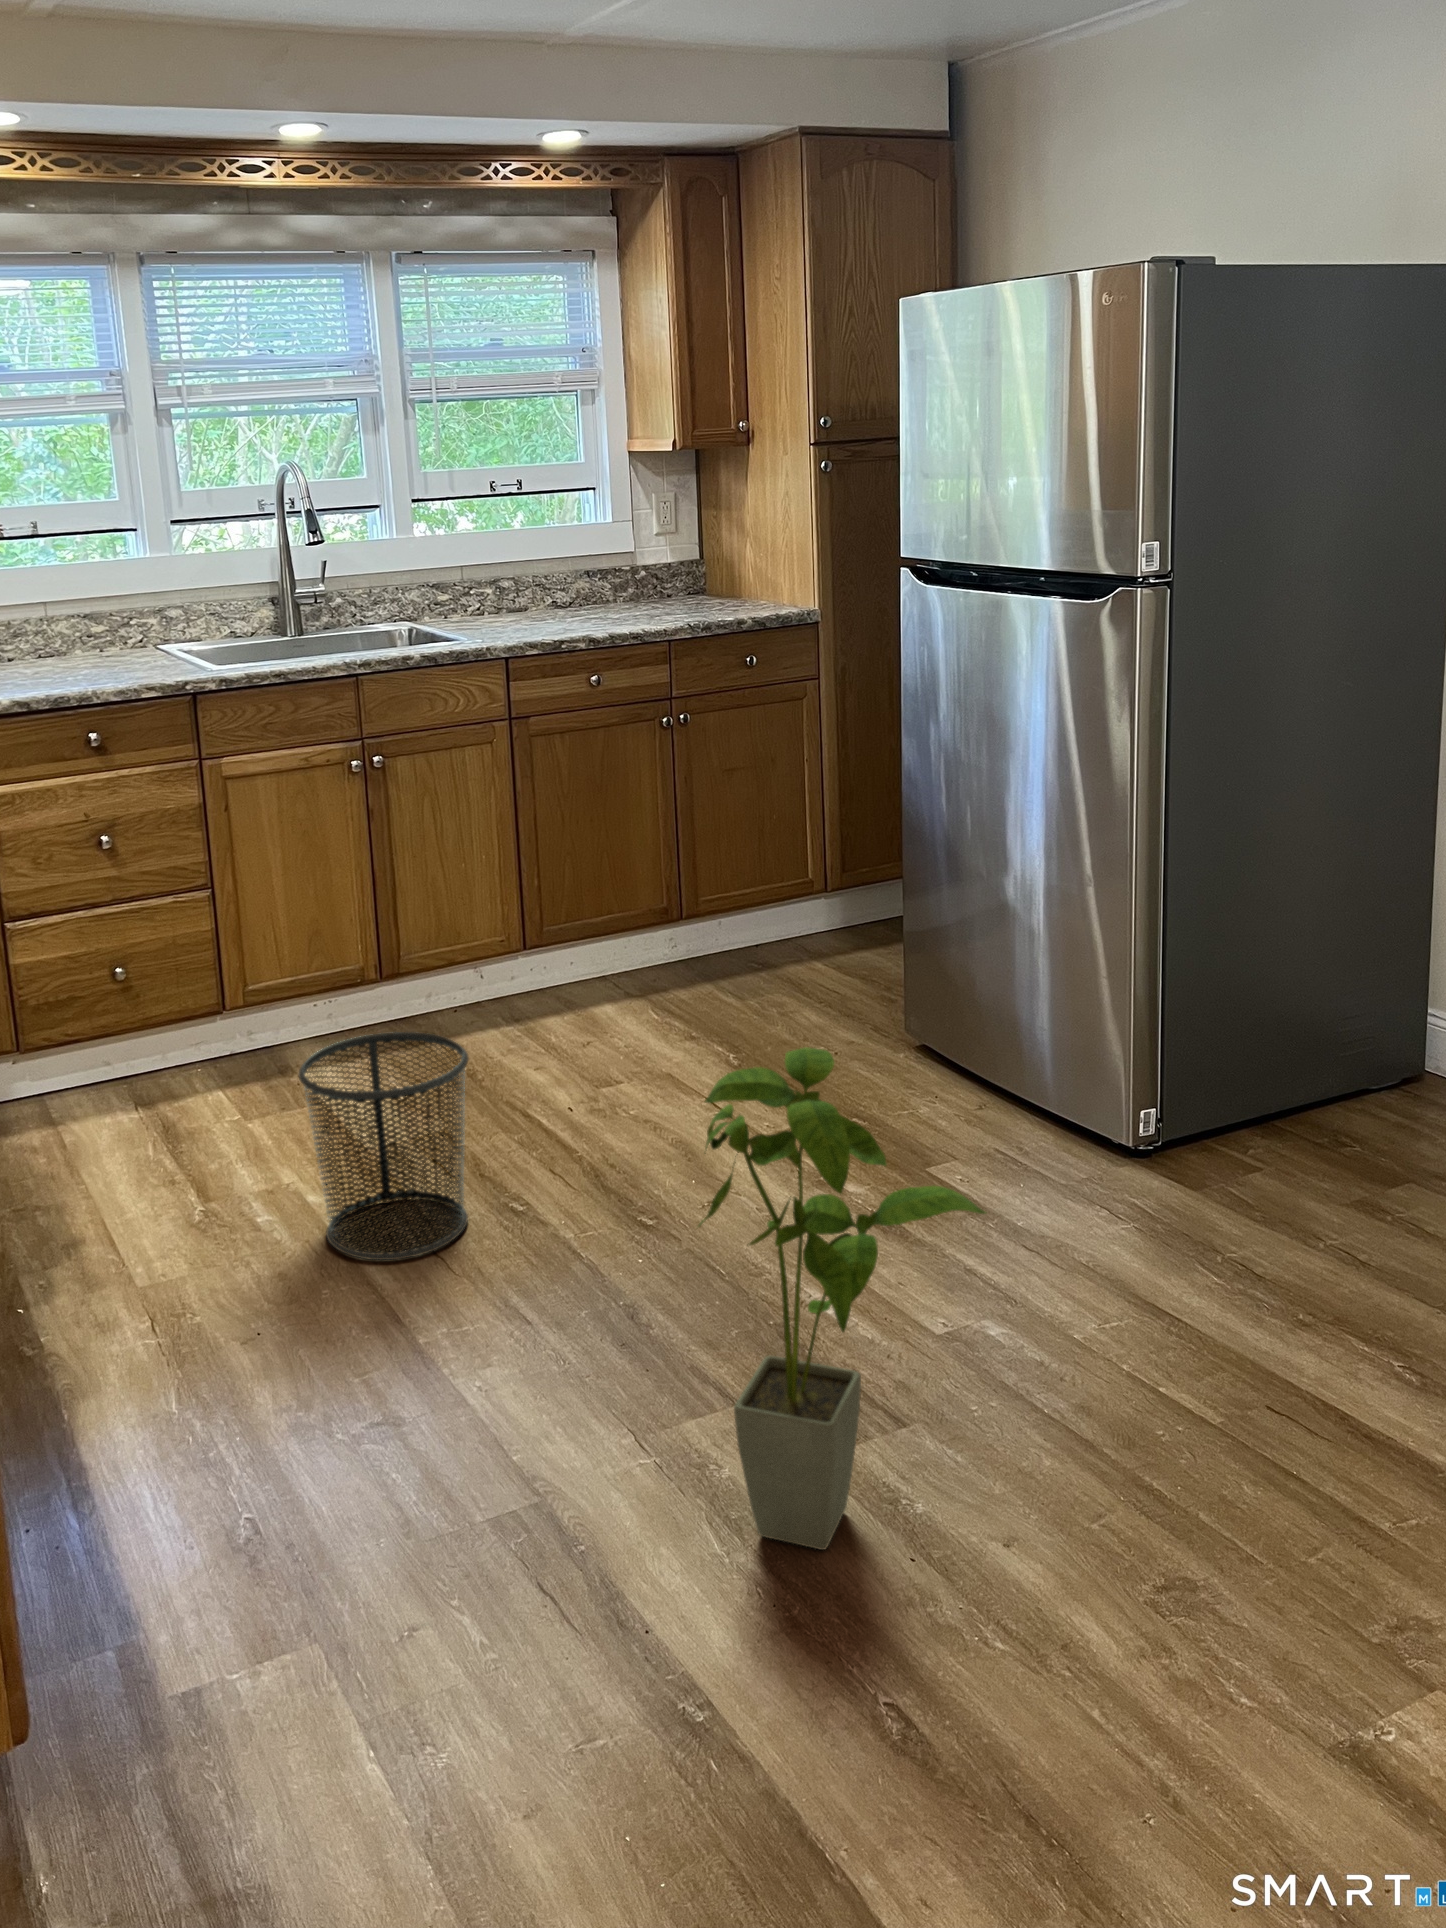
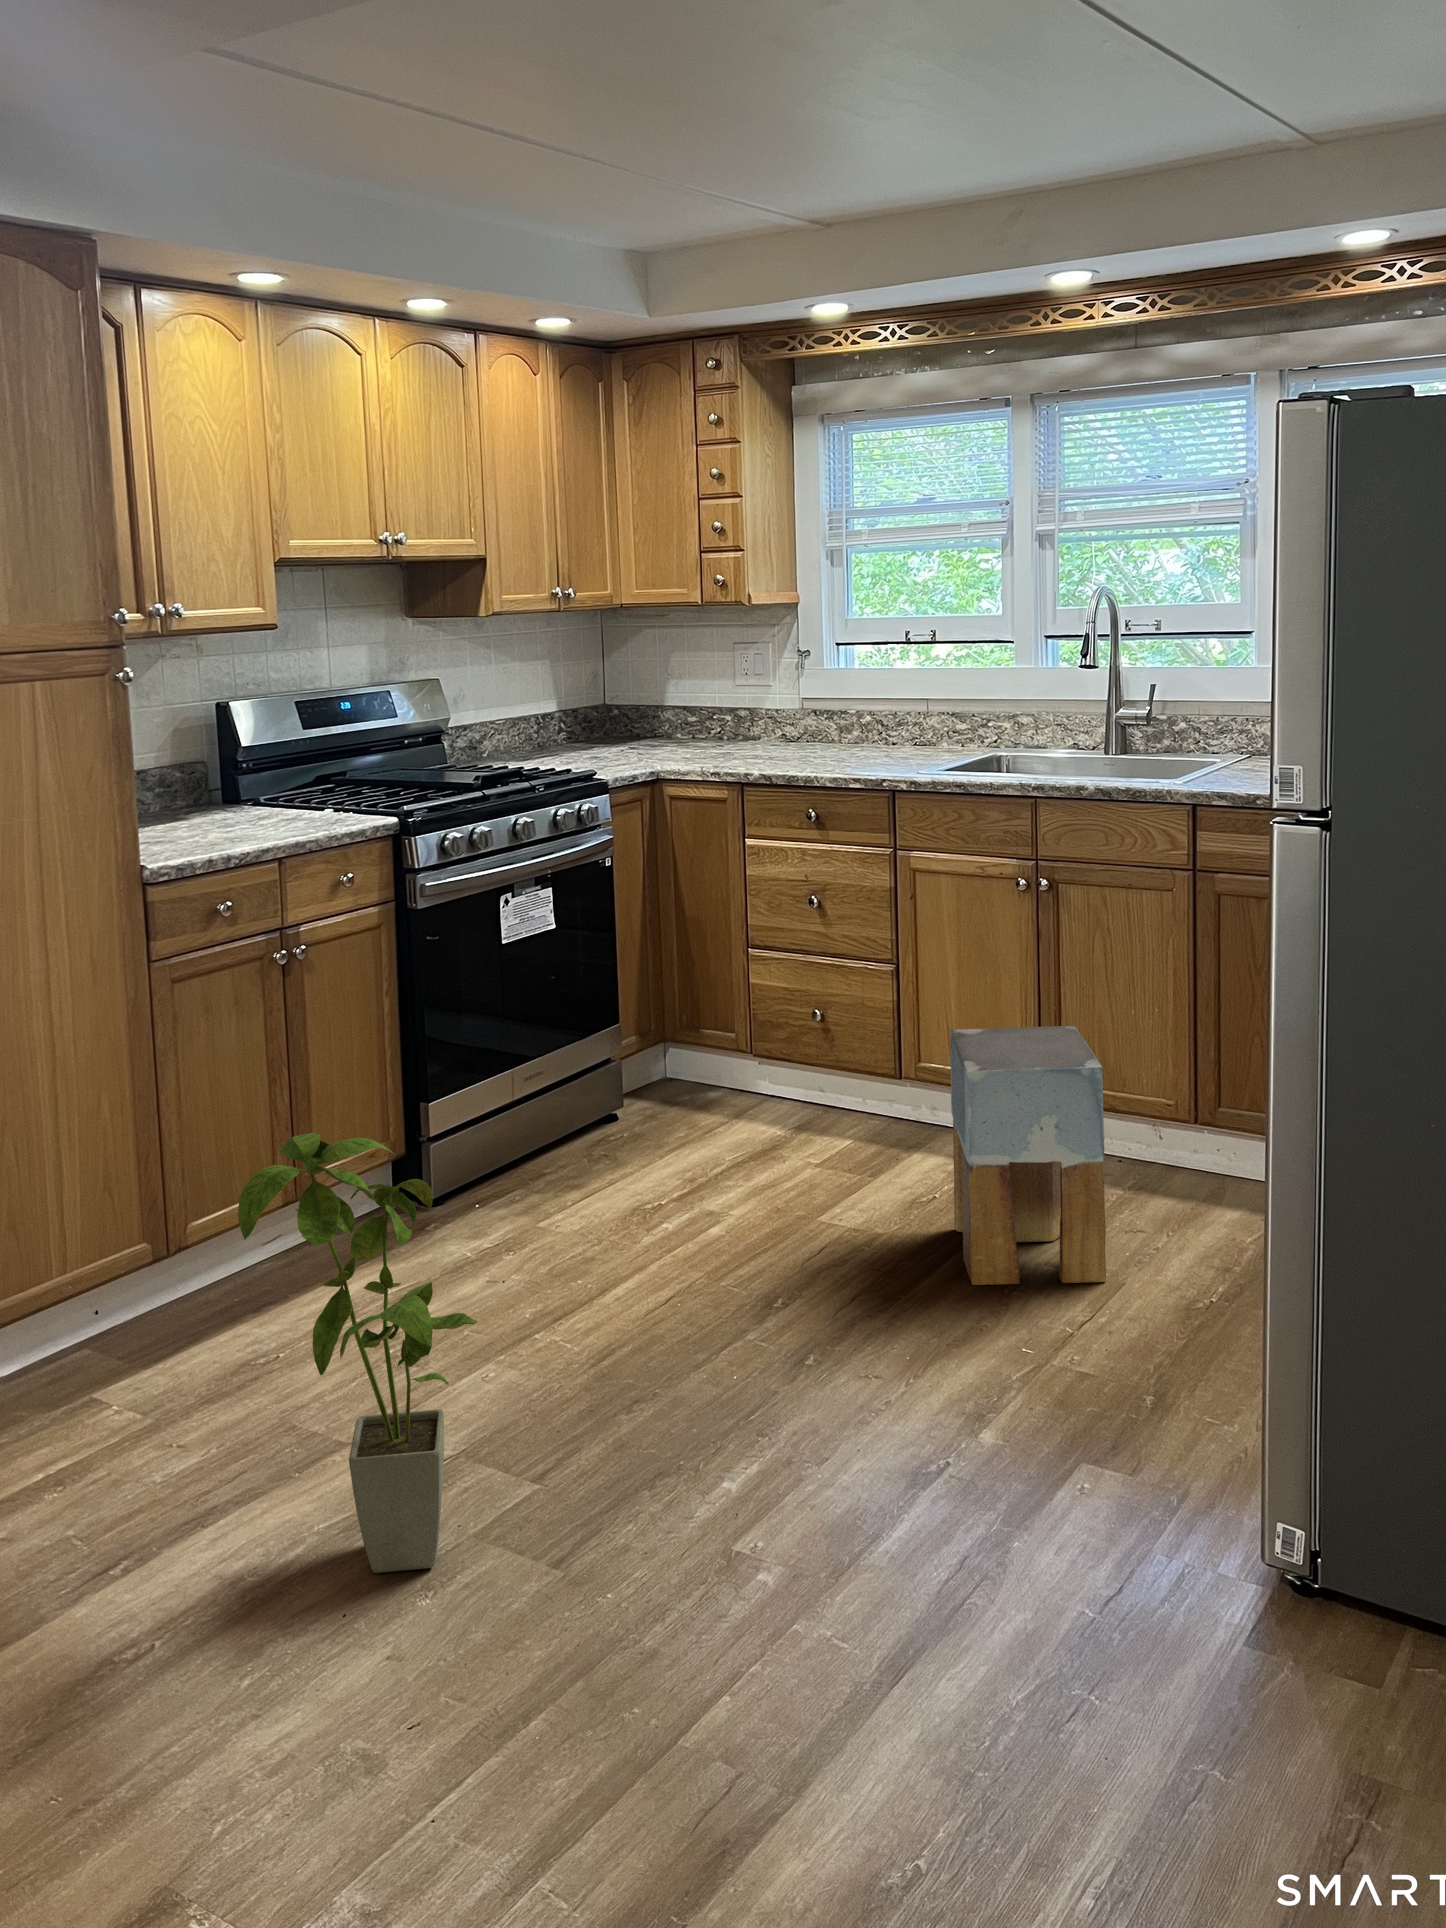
stool: none [472,873,668,1128] -> present [950,1026,1106,1285]
waste bin: present [298,1032,468,1260] -> none [630,1099,775,1294]

